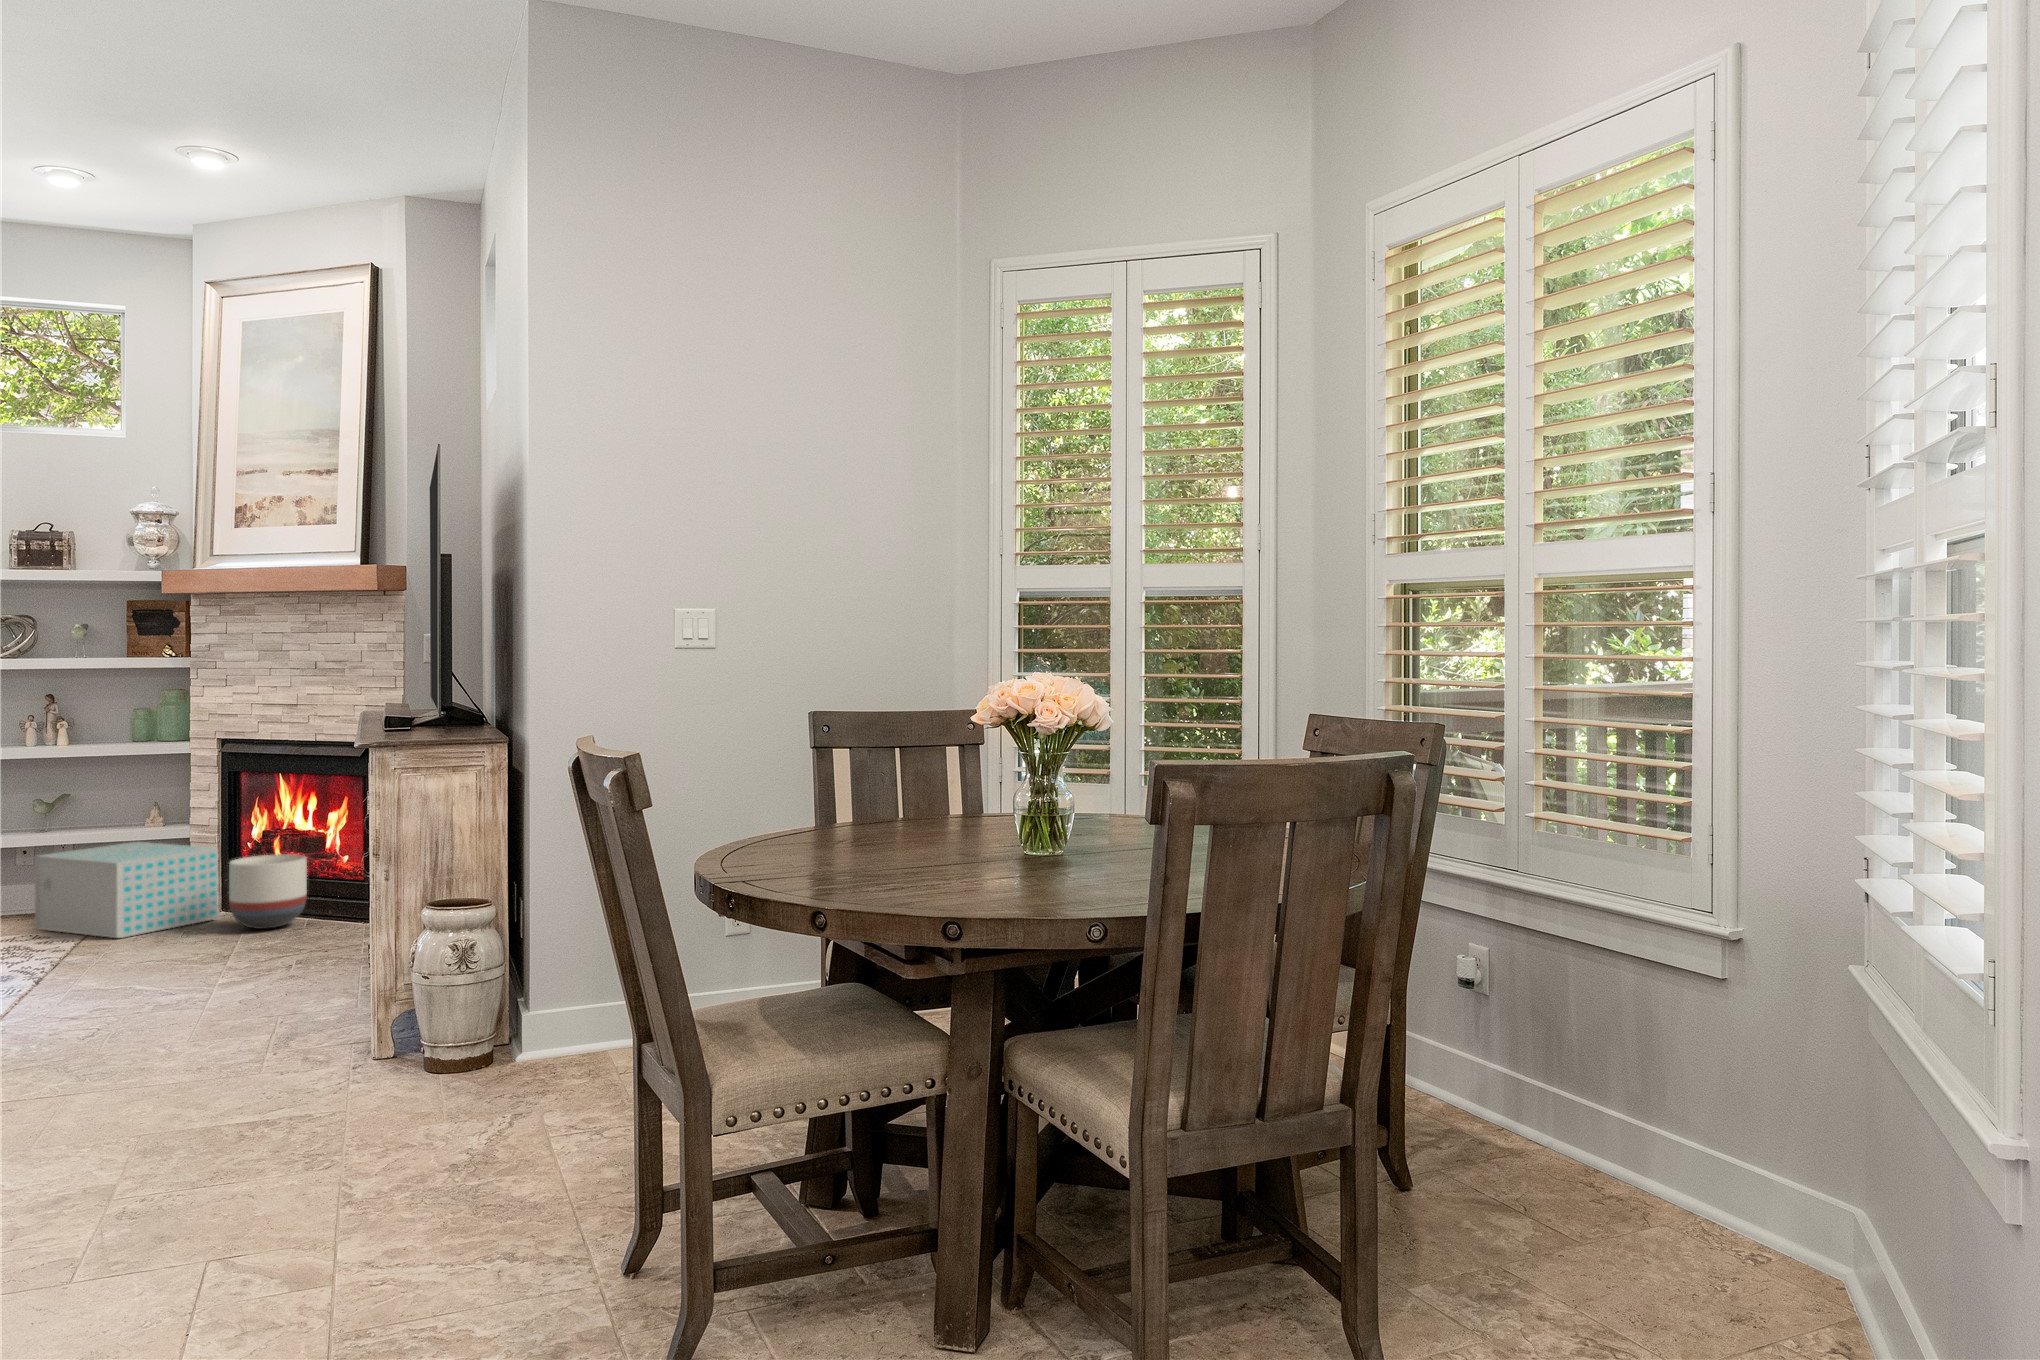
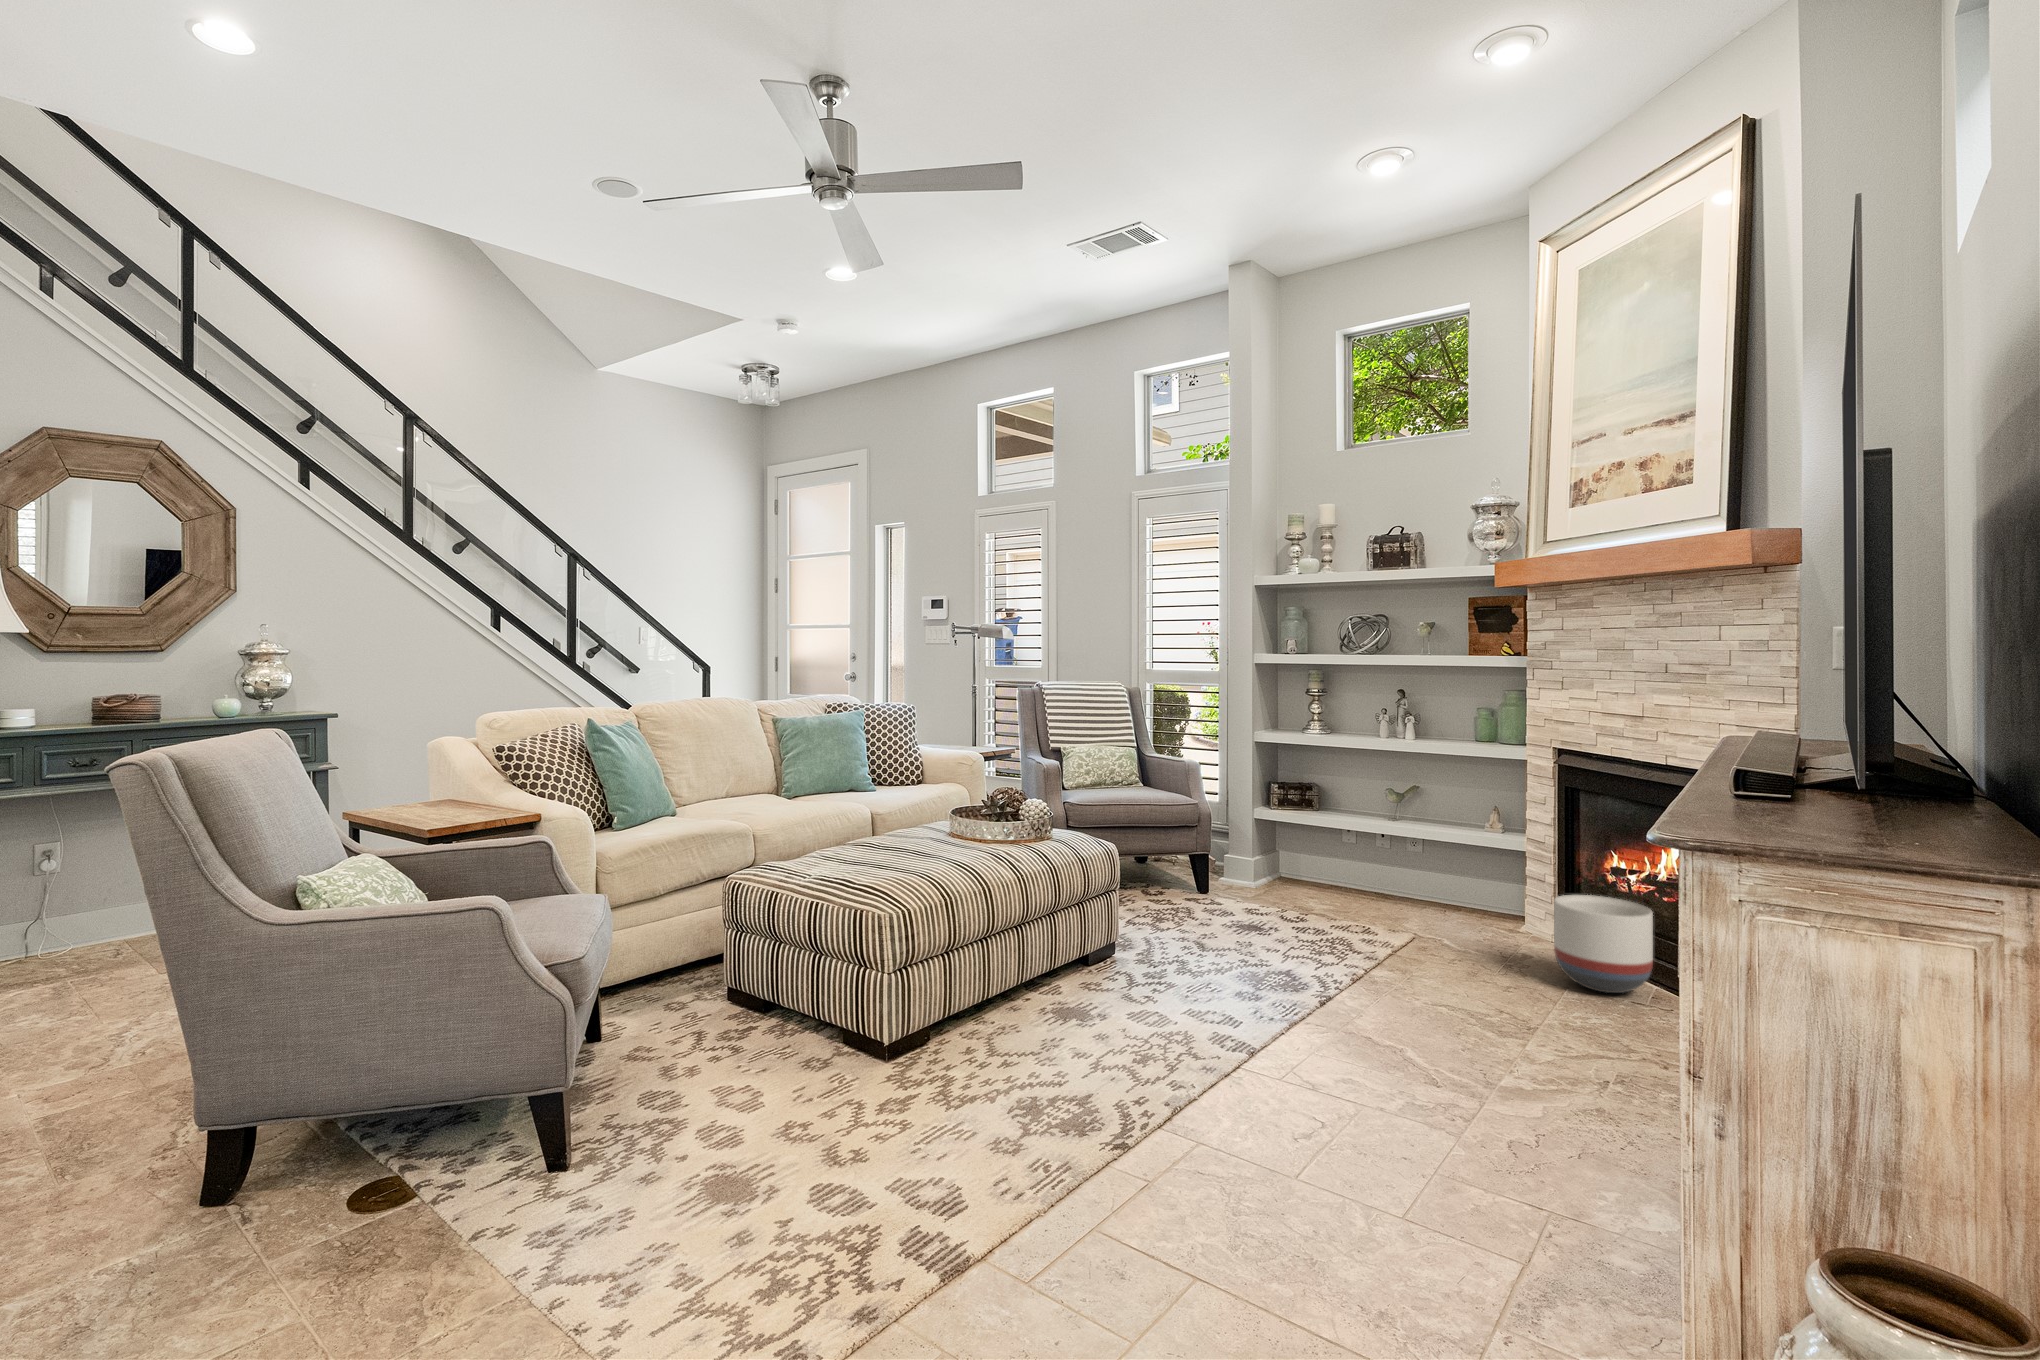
storage box: present [35,842,219,938] -> none [1377,846,1550,955]

